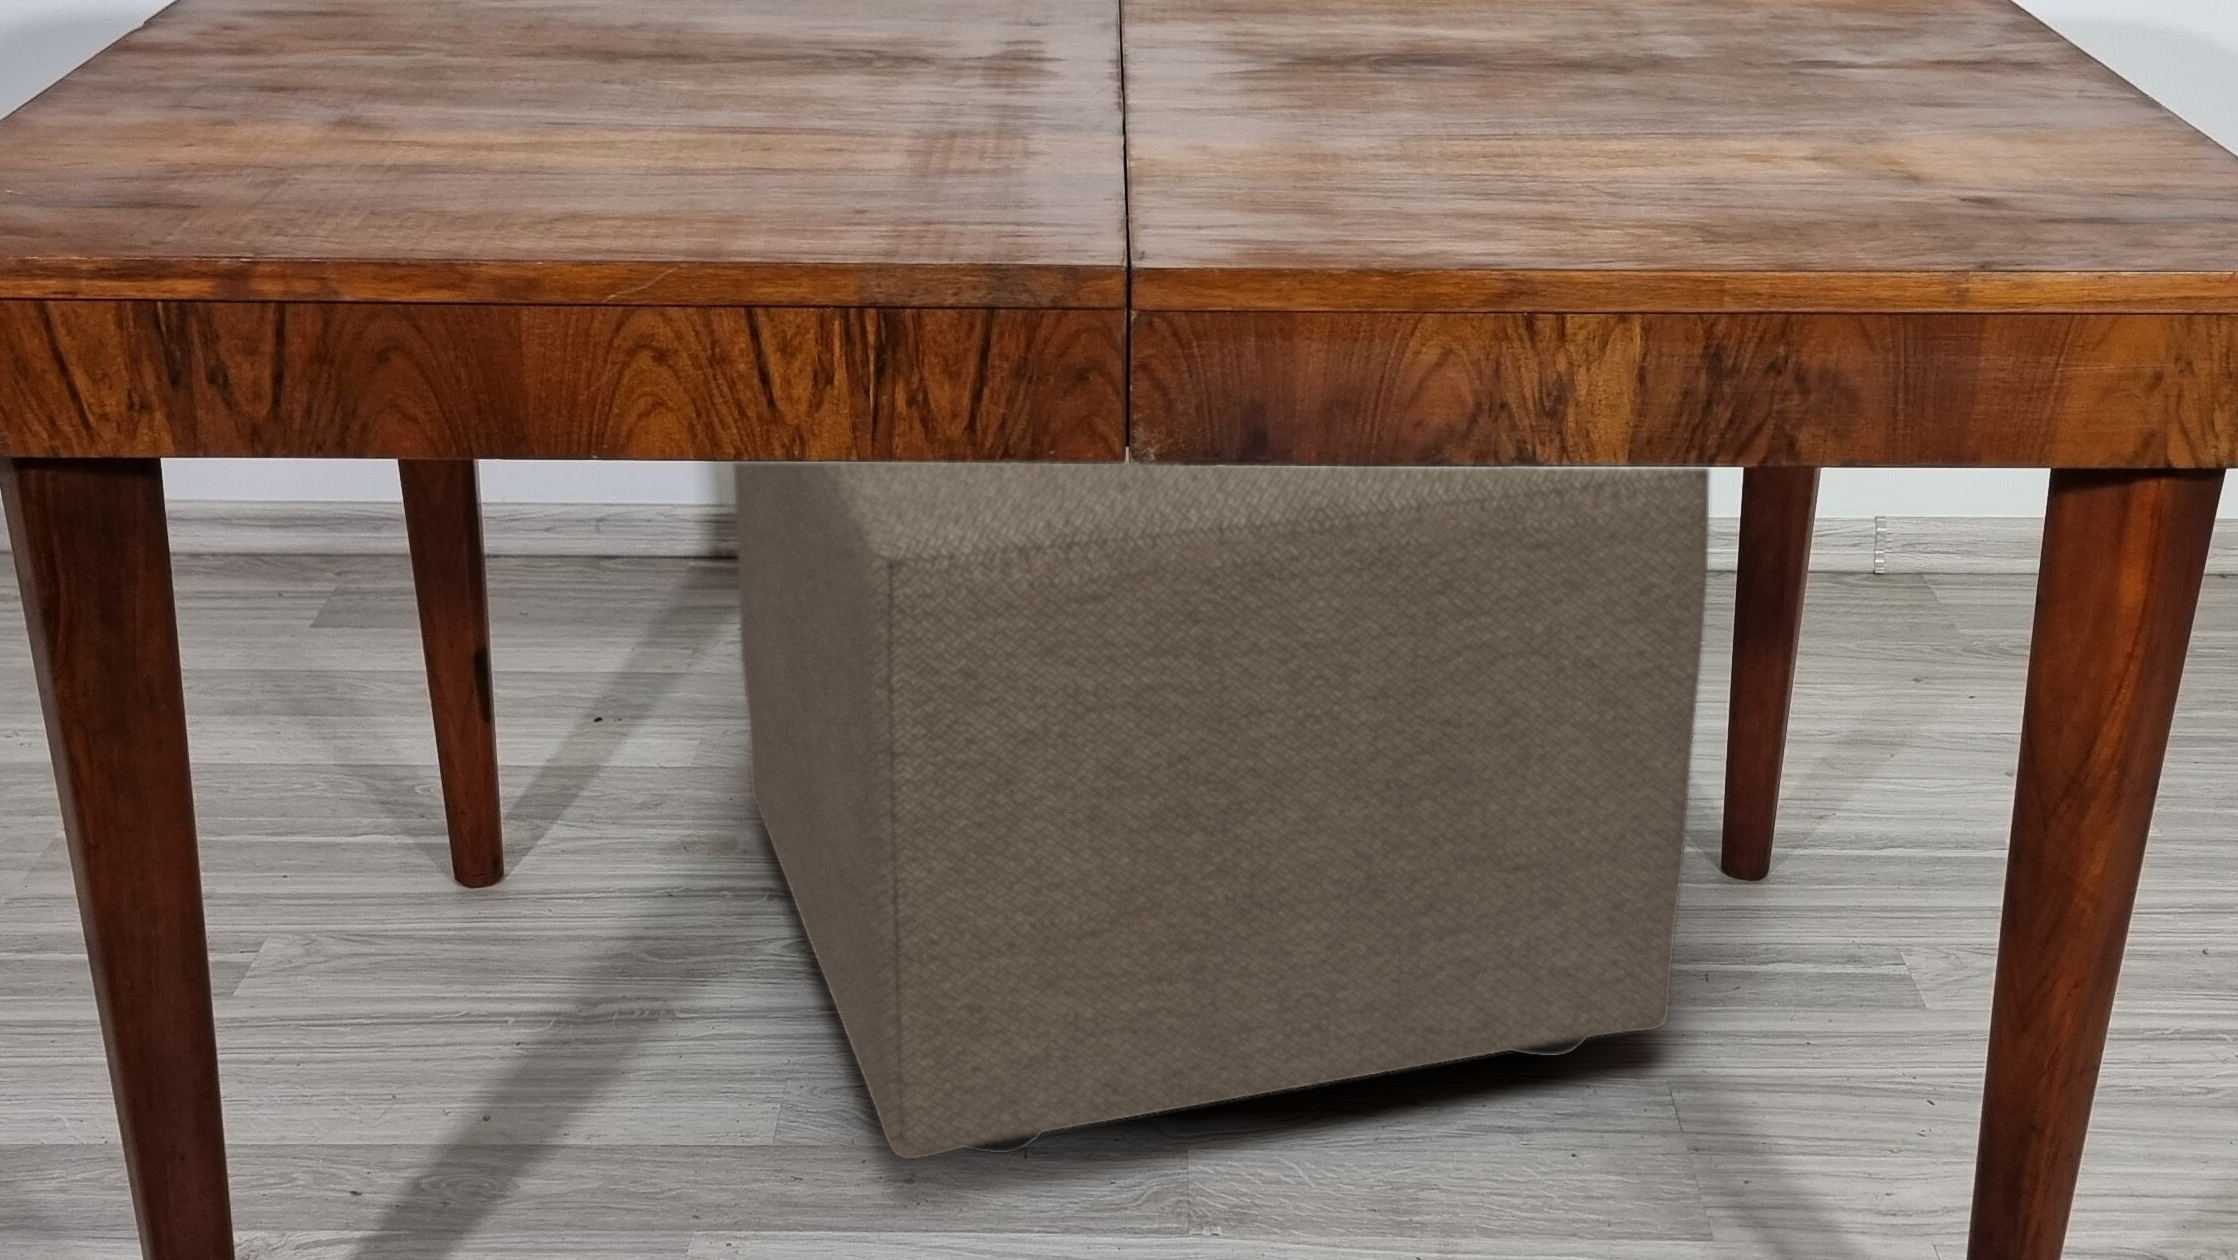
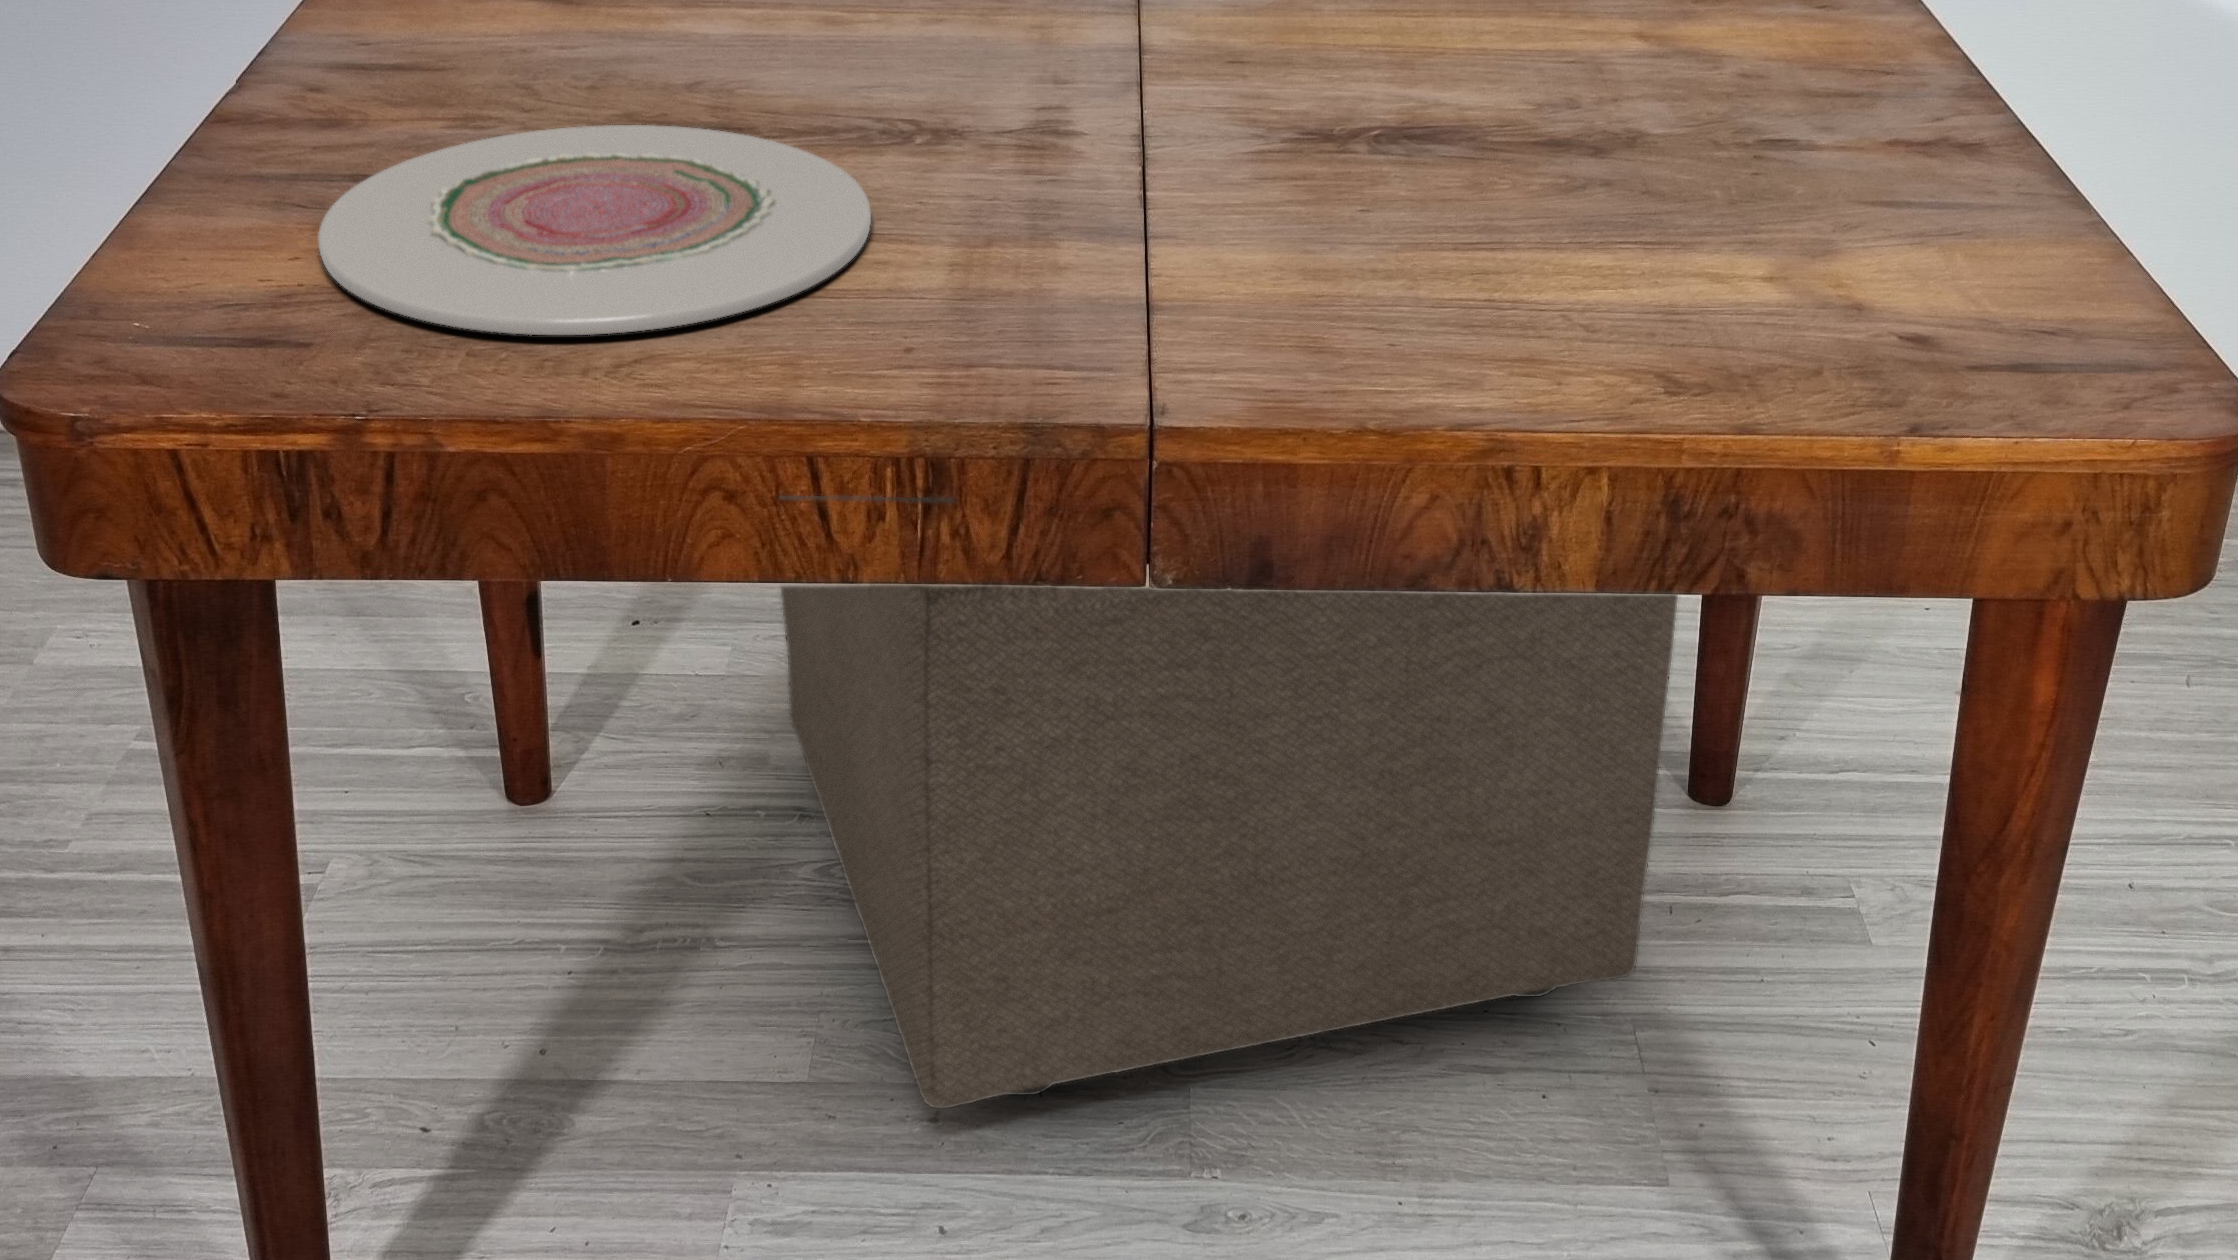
plate: none [222,52,823,199] -> present [319,125,871,335]

